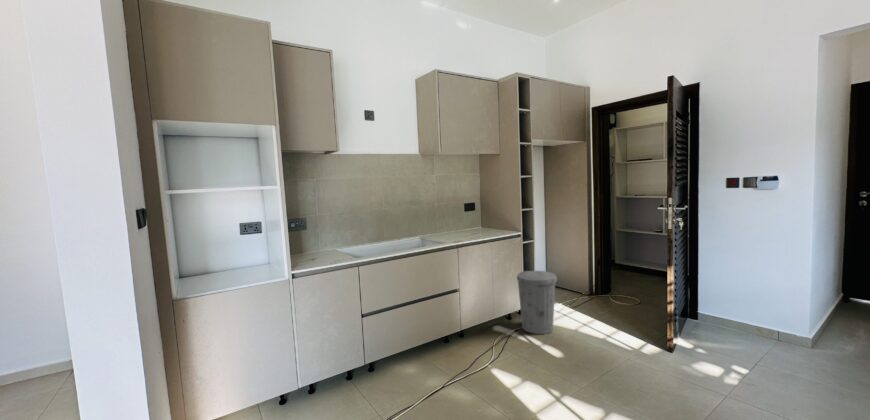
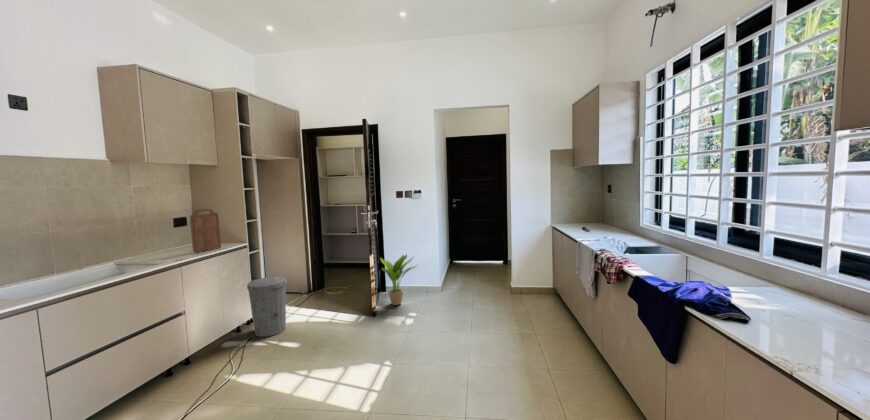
cutting board: none [471,196,495,236] -> present [190,209,221,252]
potted plant: none [687,272,759,347] -> present [380,255,416,305]

